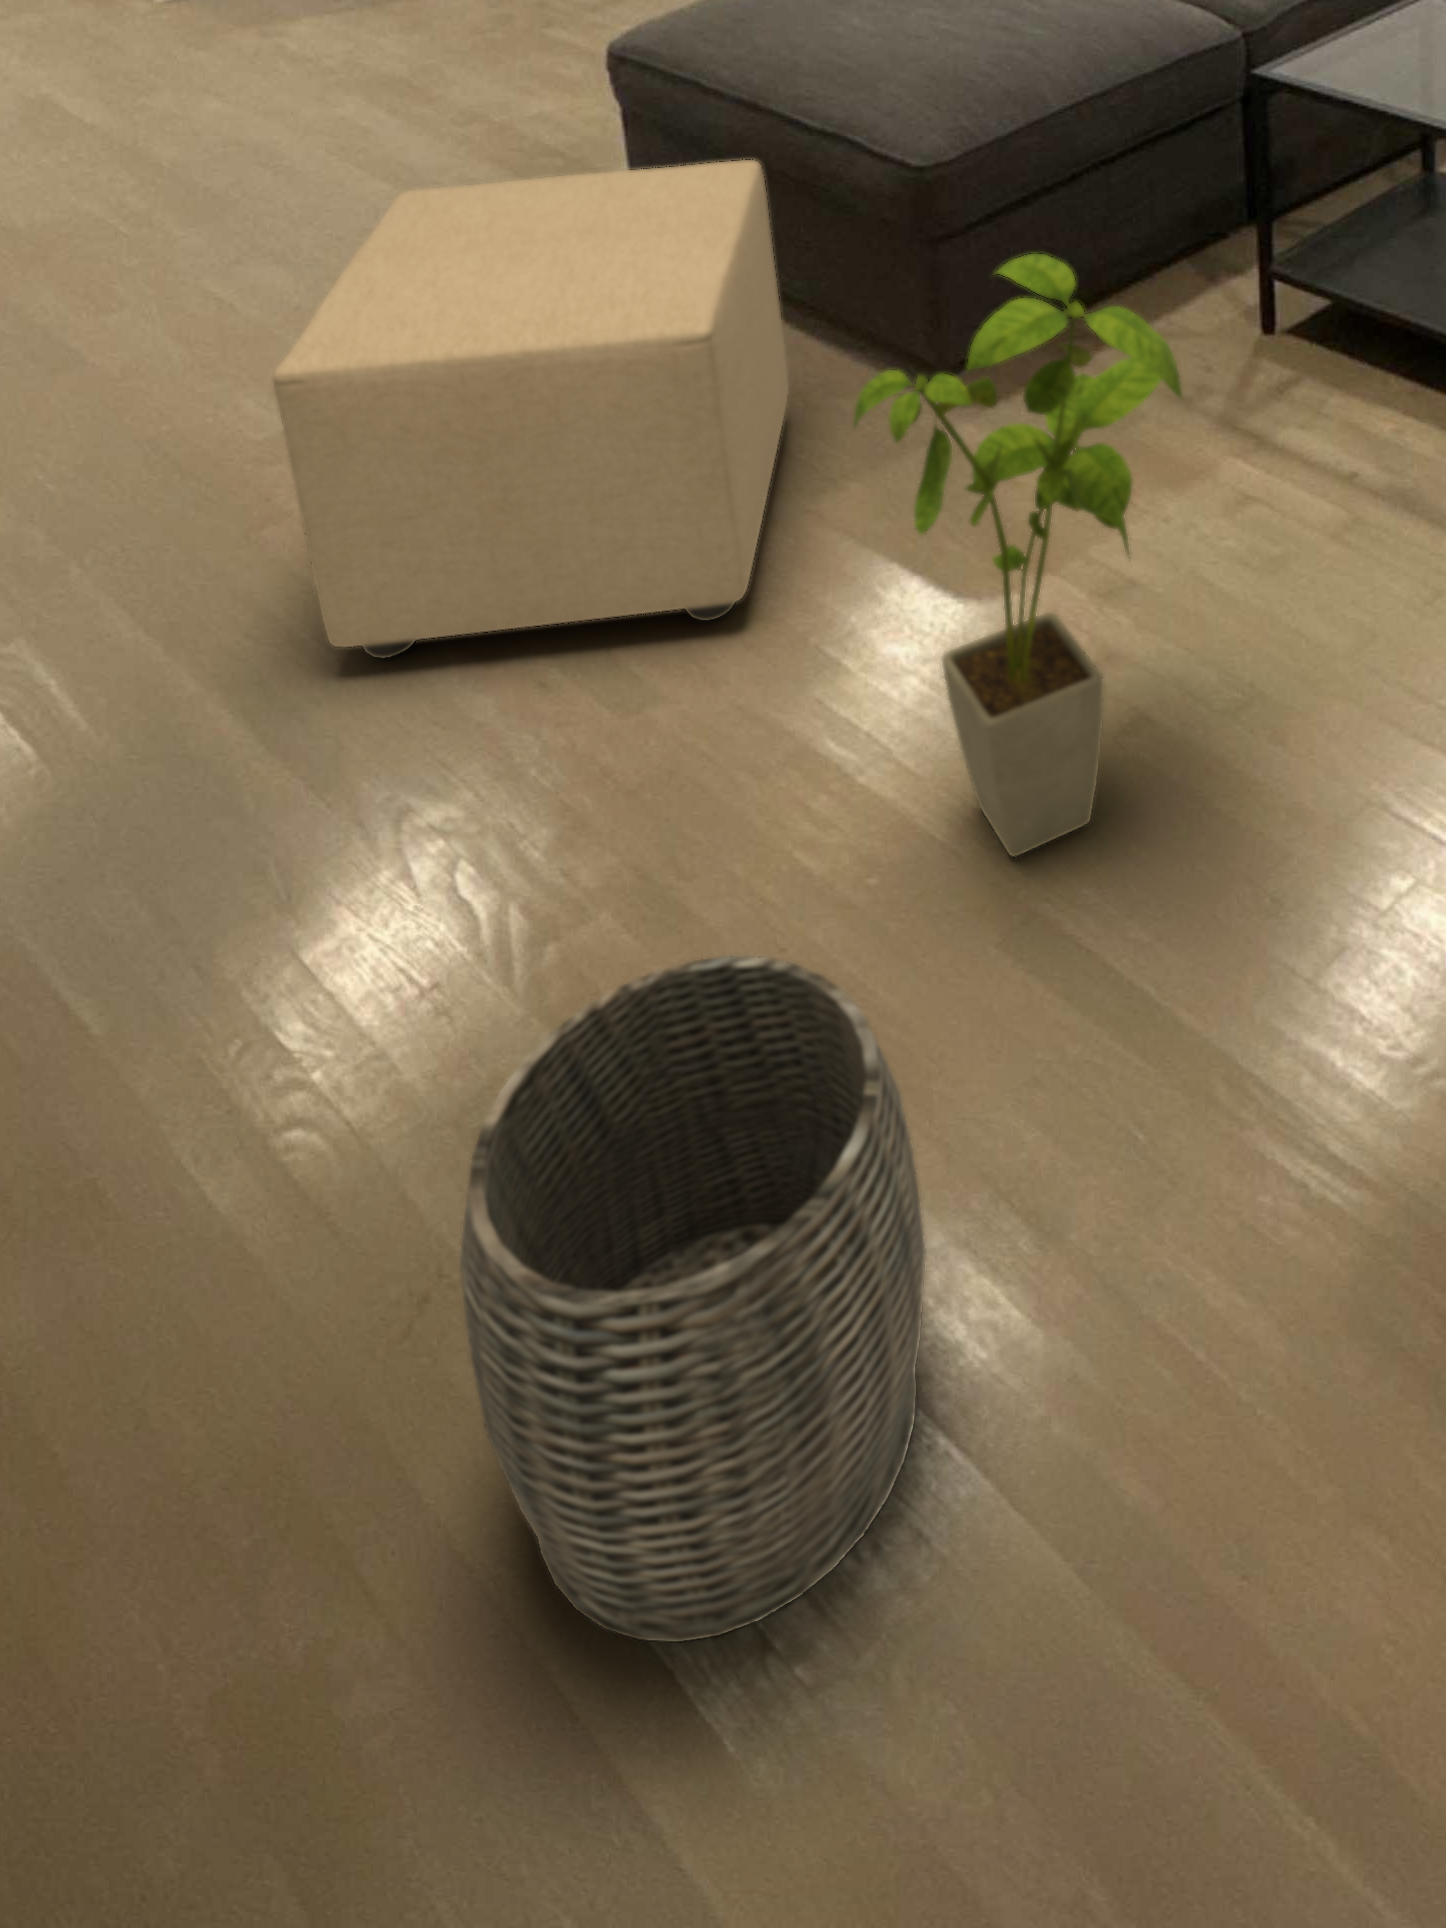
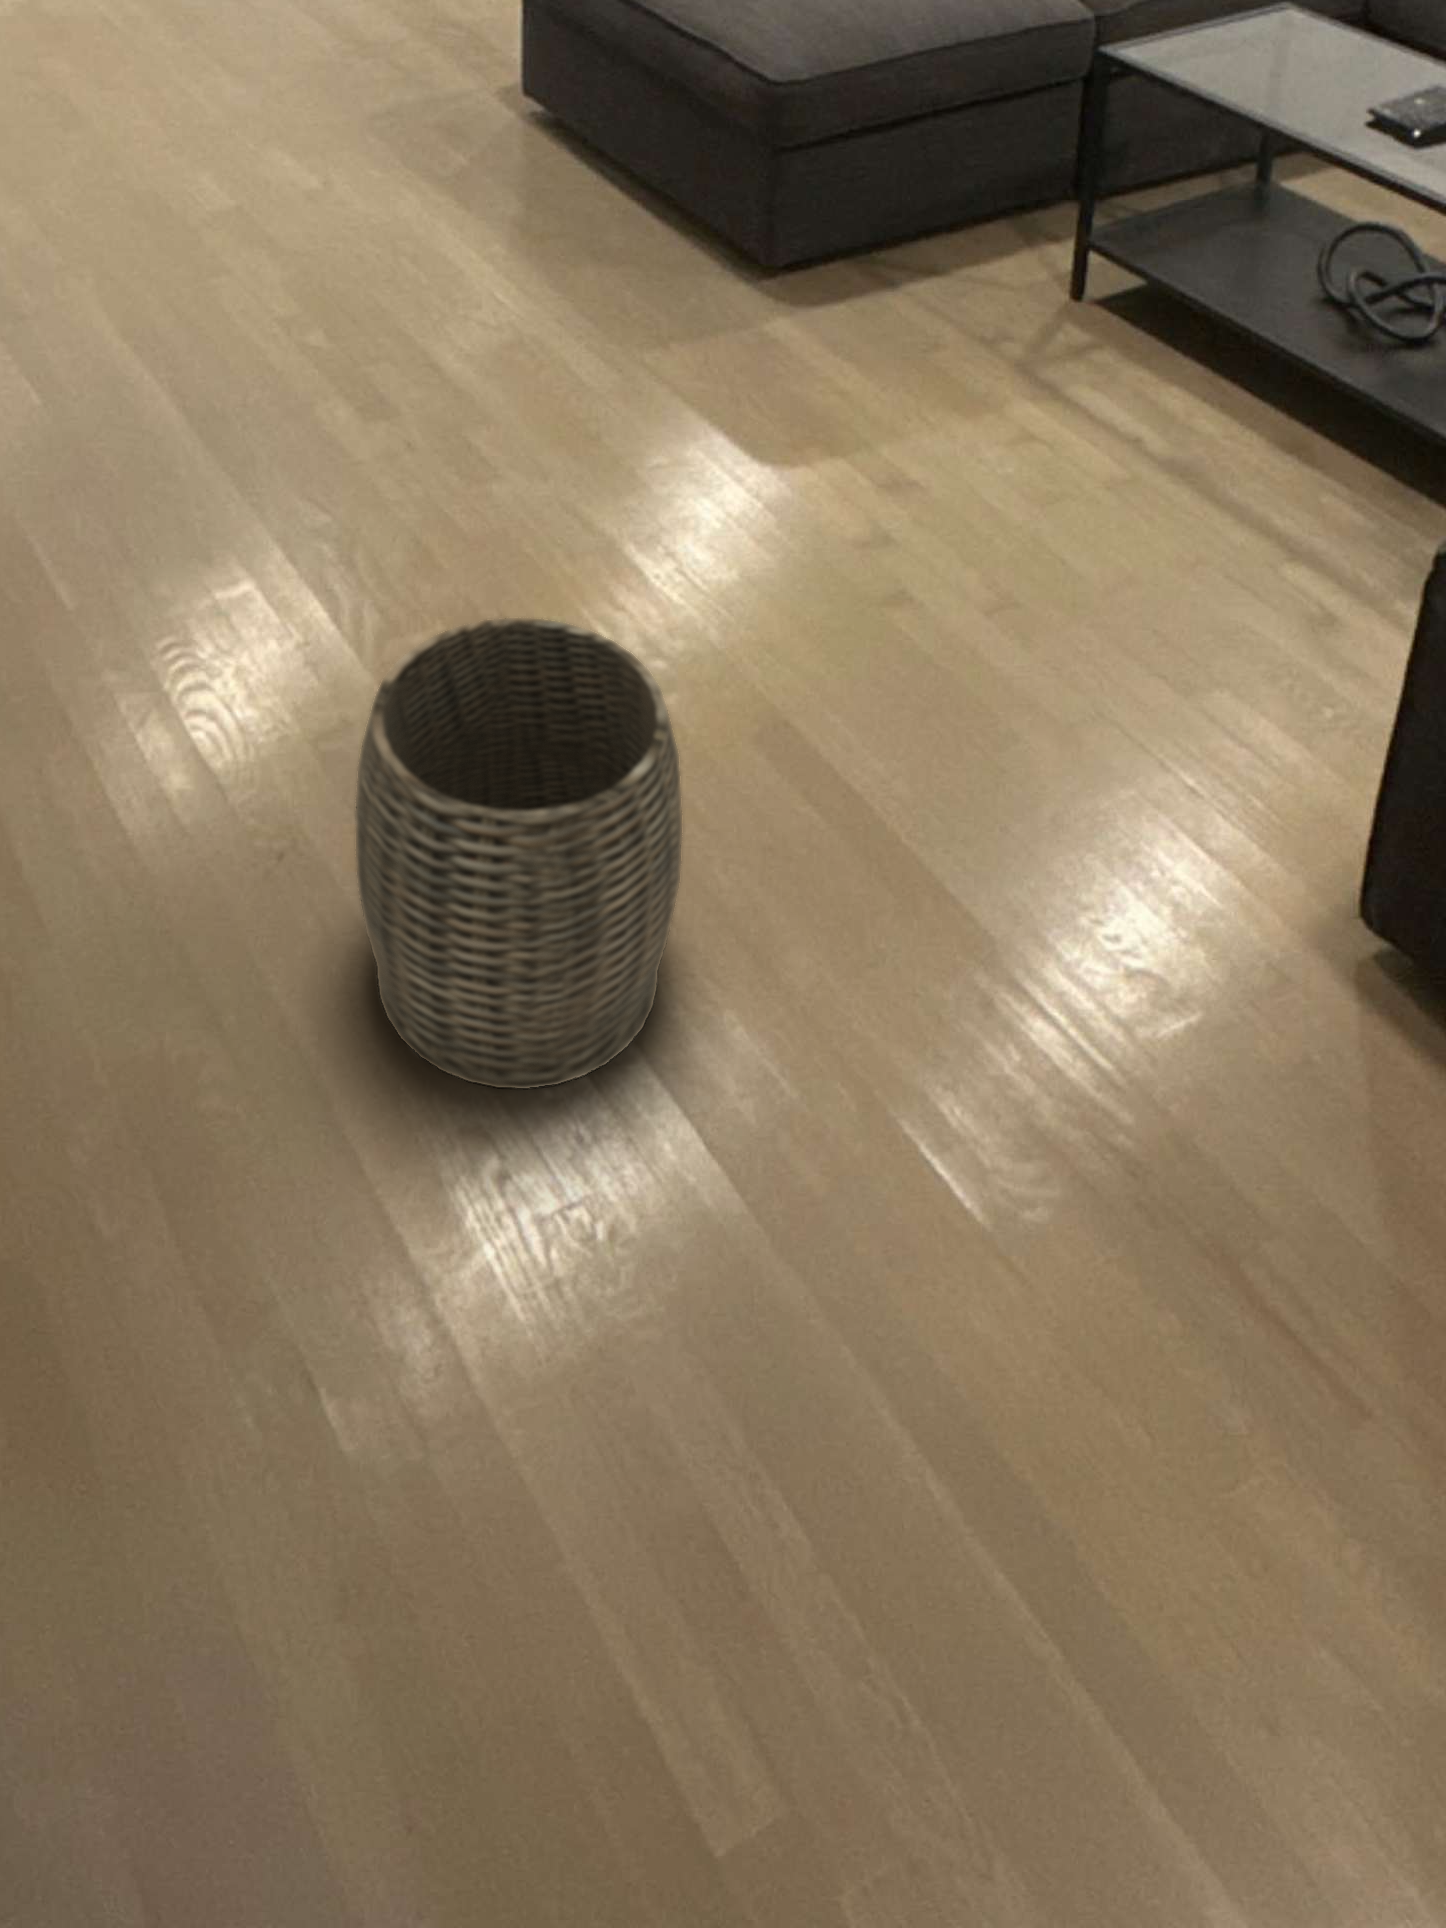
ottoman: present [273,160,789,658] -> none [263,26,646,419]
house plant: present [854,254,1182,857] -> none [703,149,985,653]

